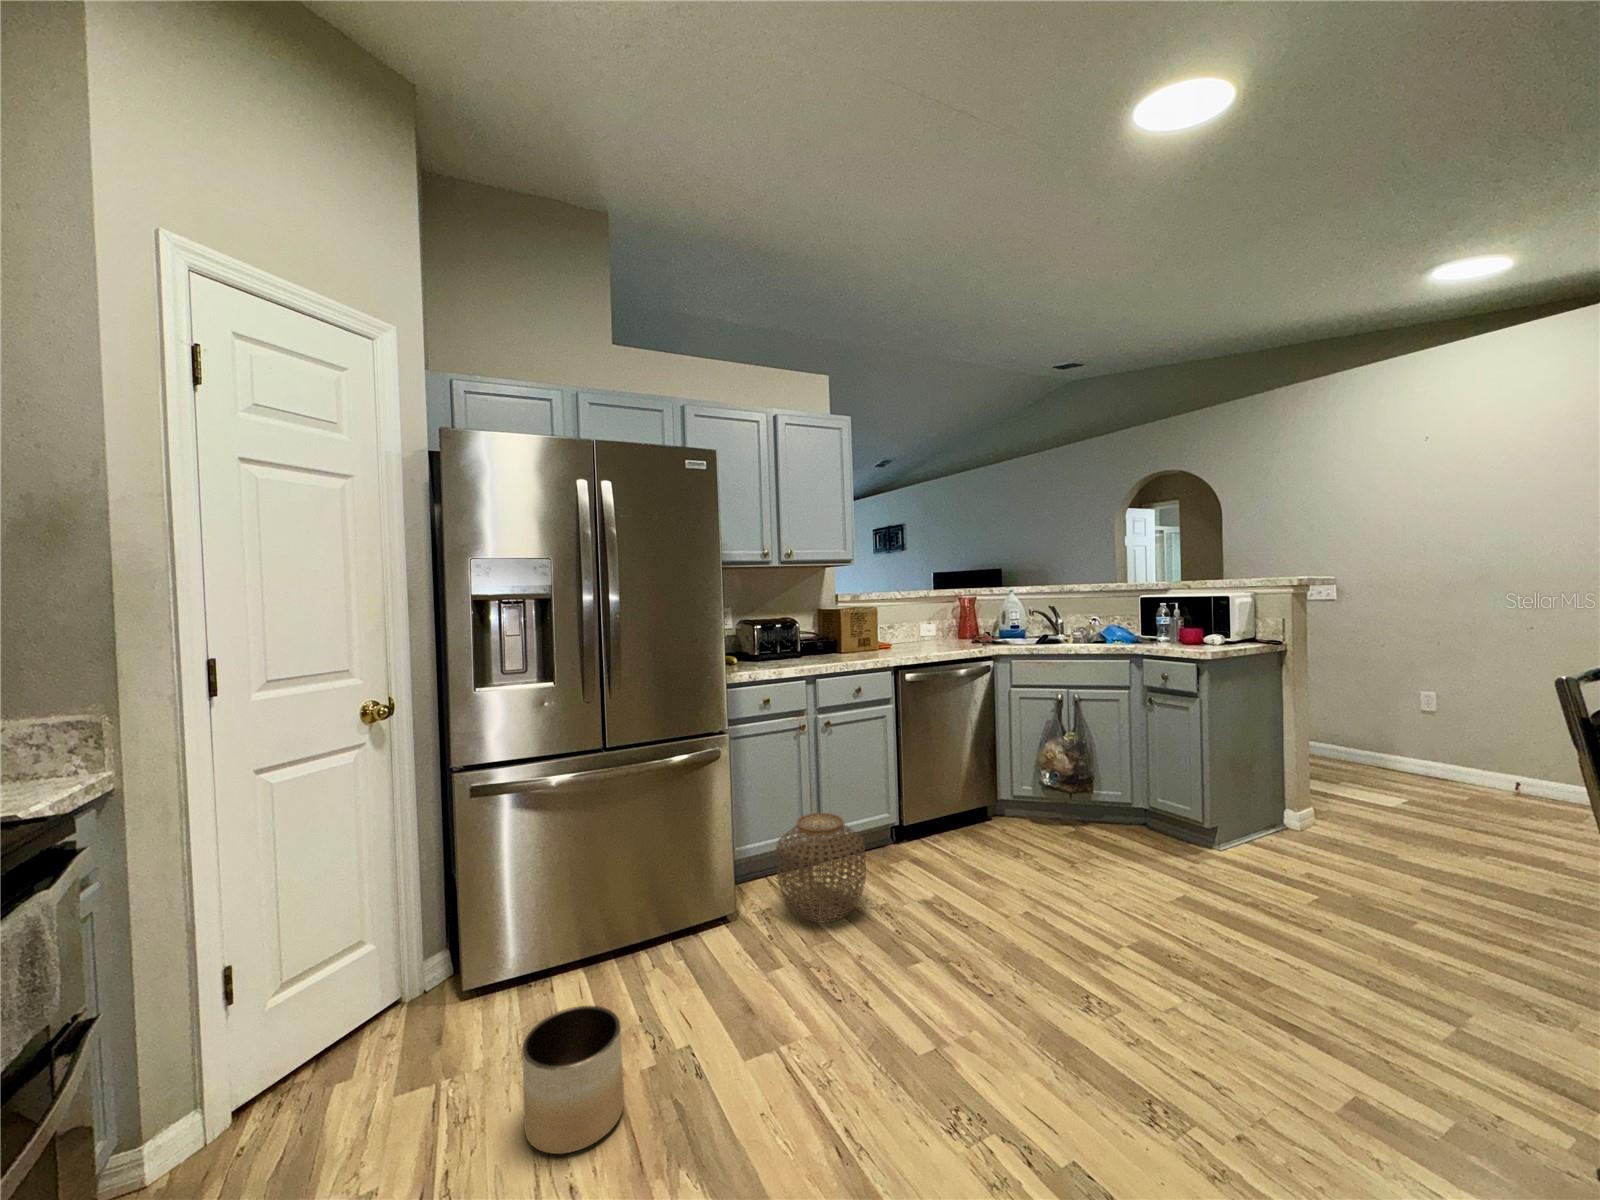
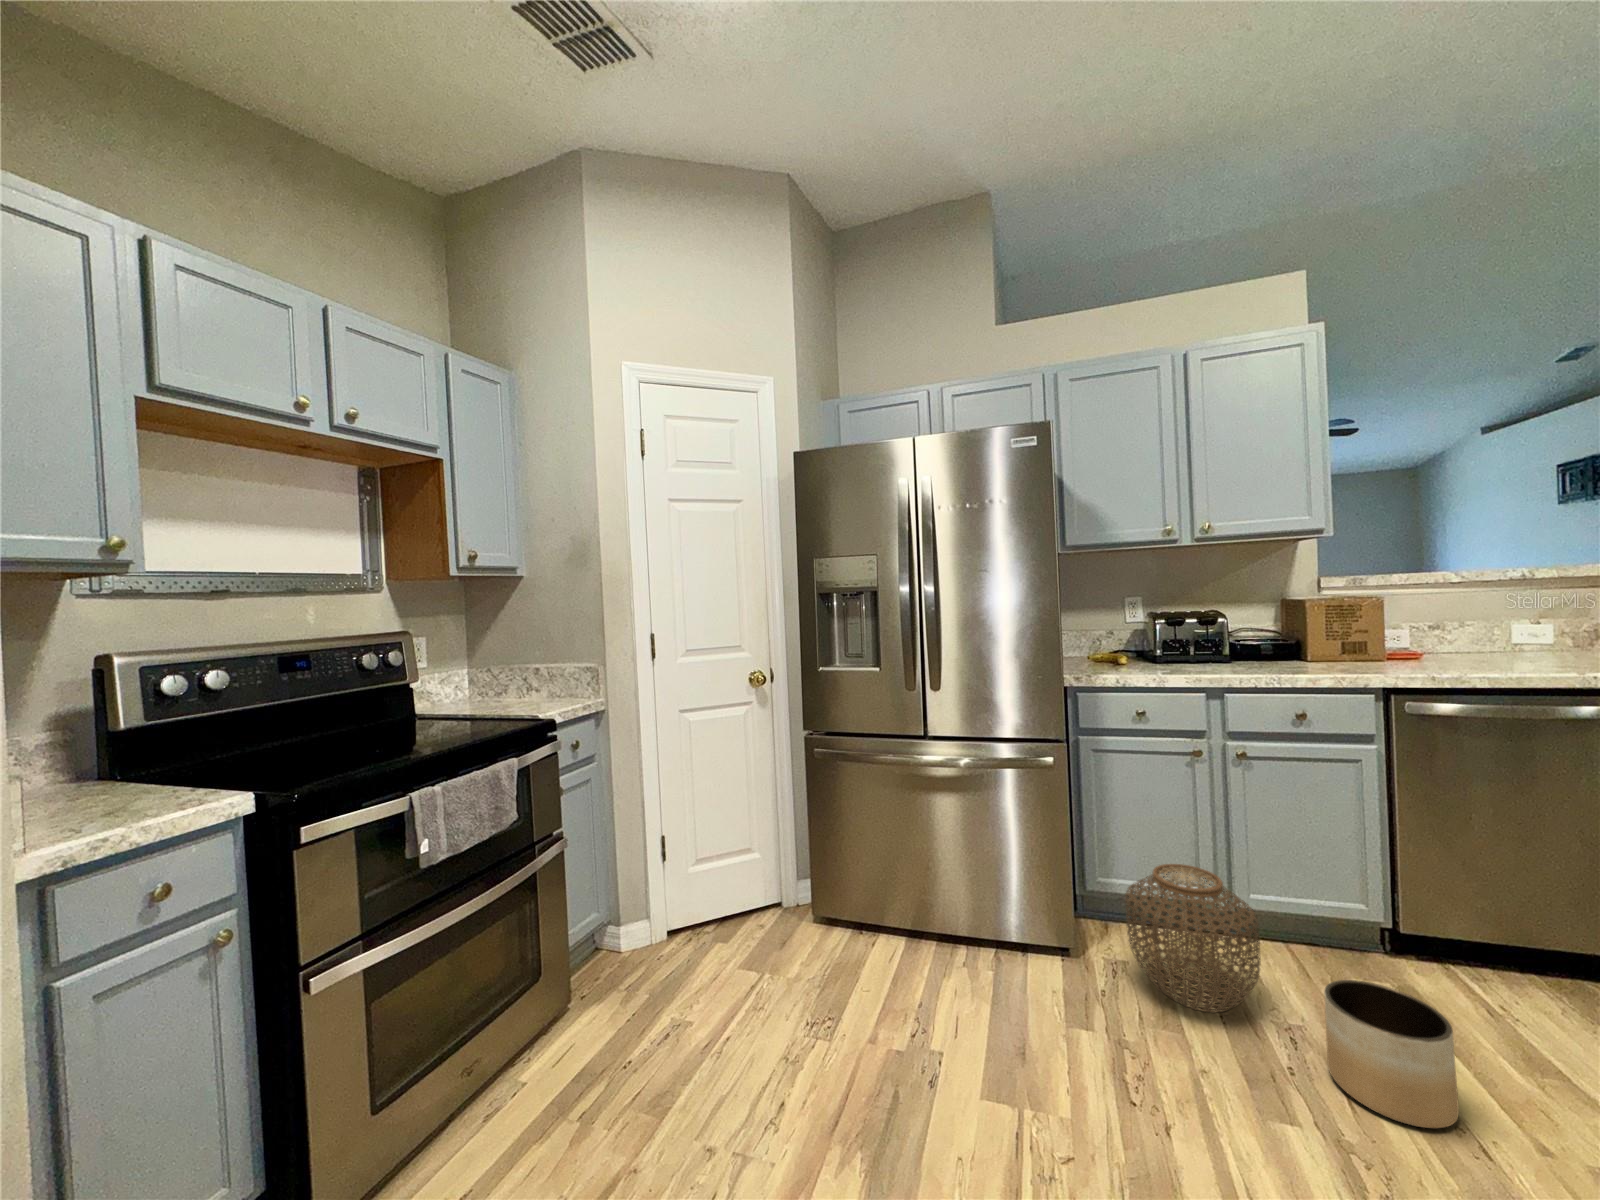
planter: present [522,1006,624,1154] -> present [1324,980,1459,1128]

